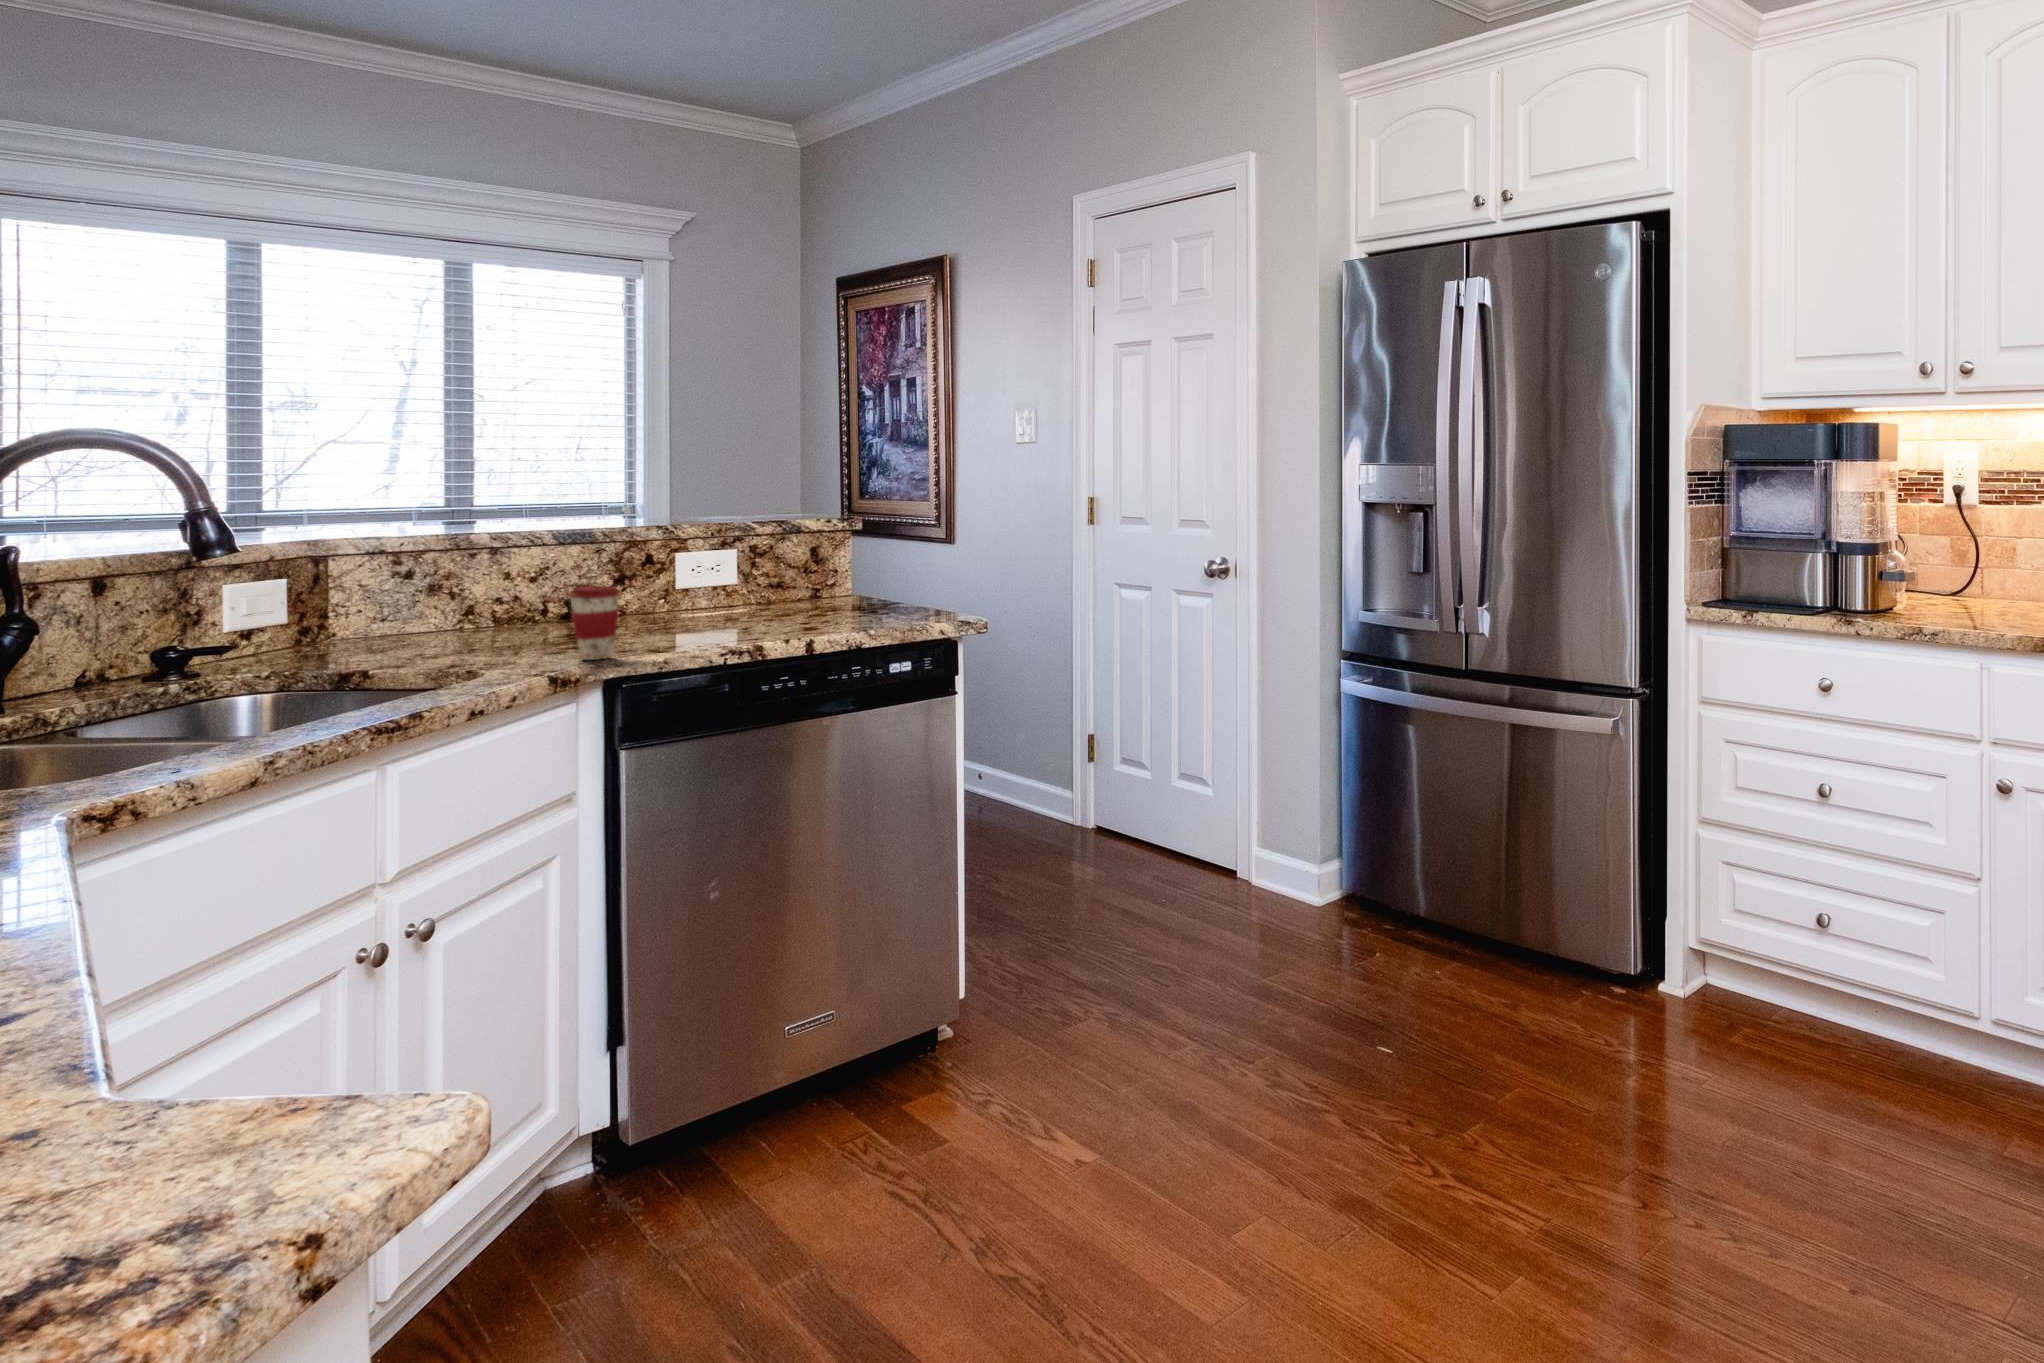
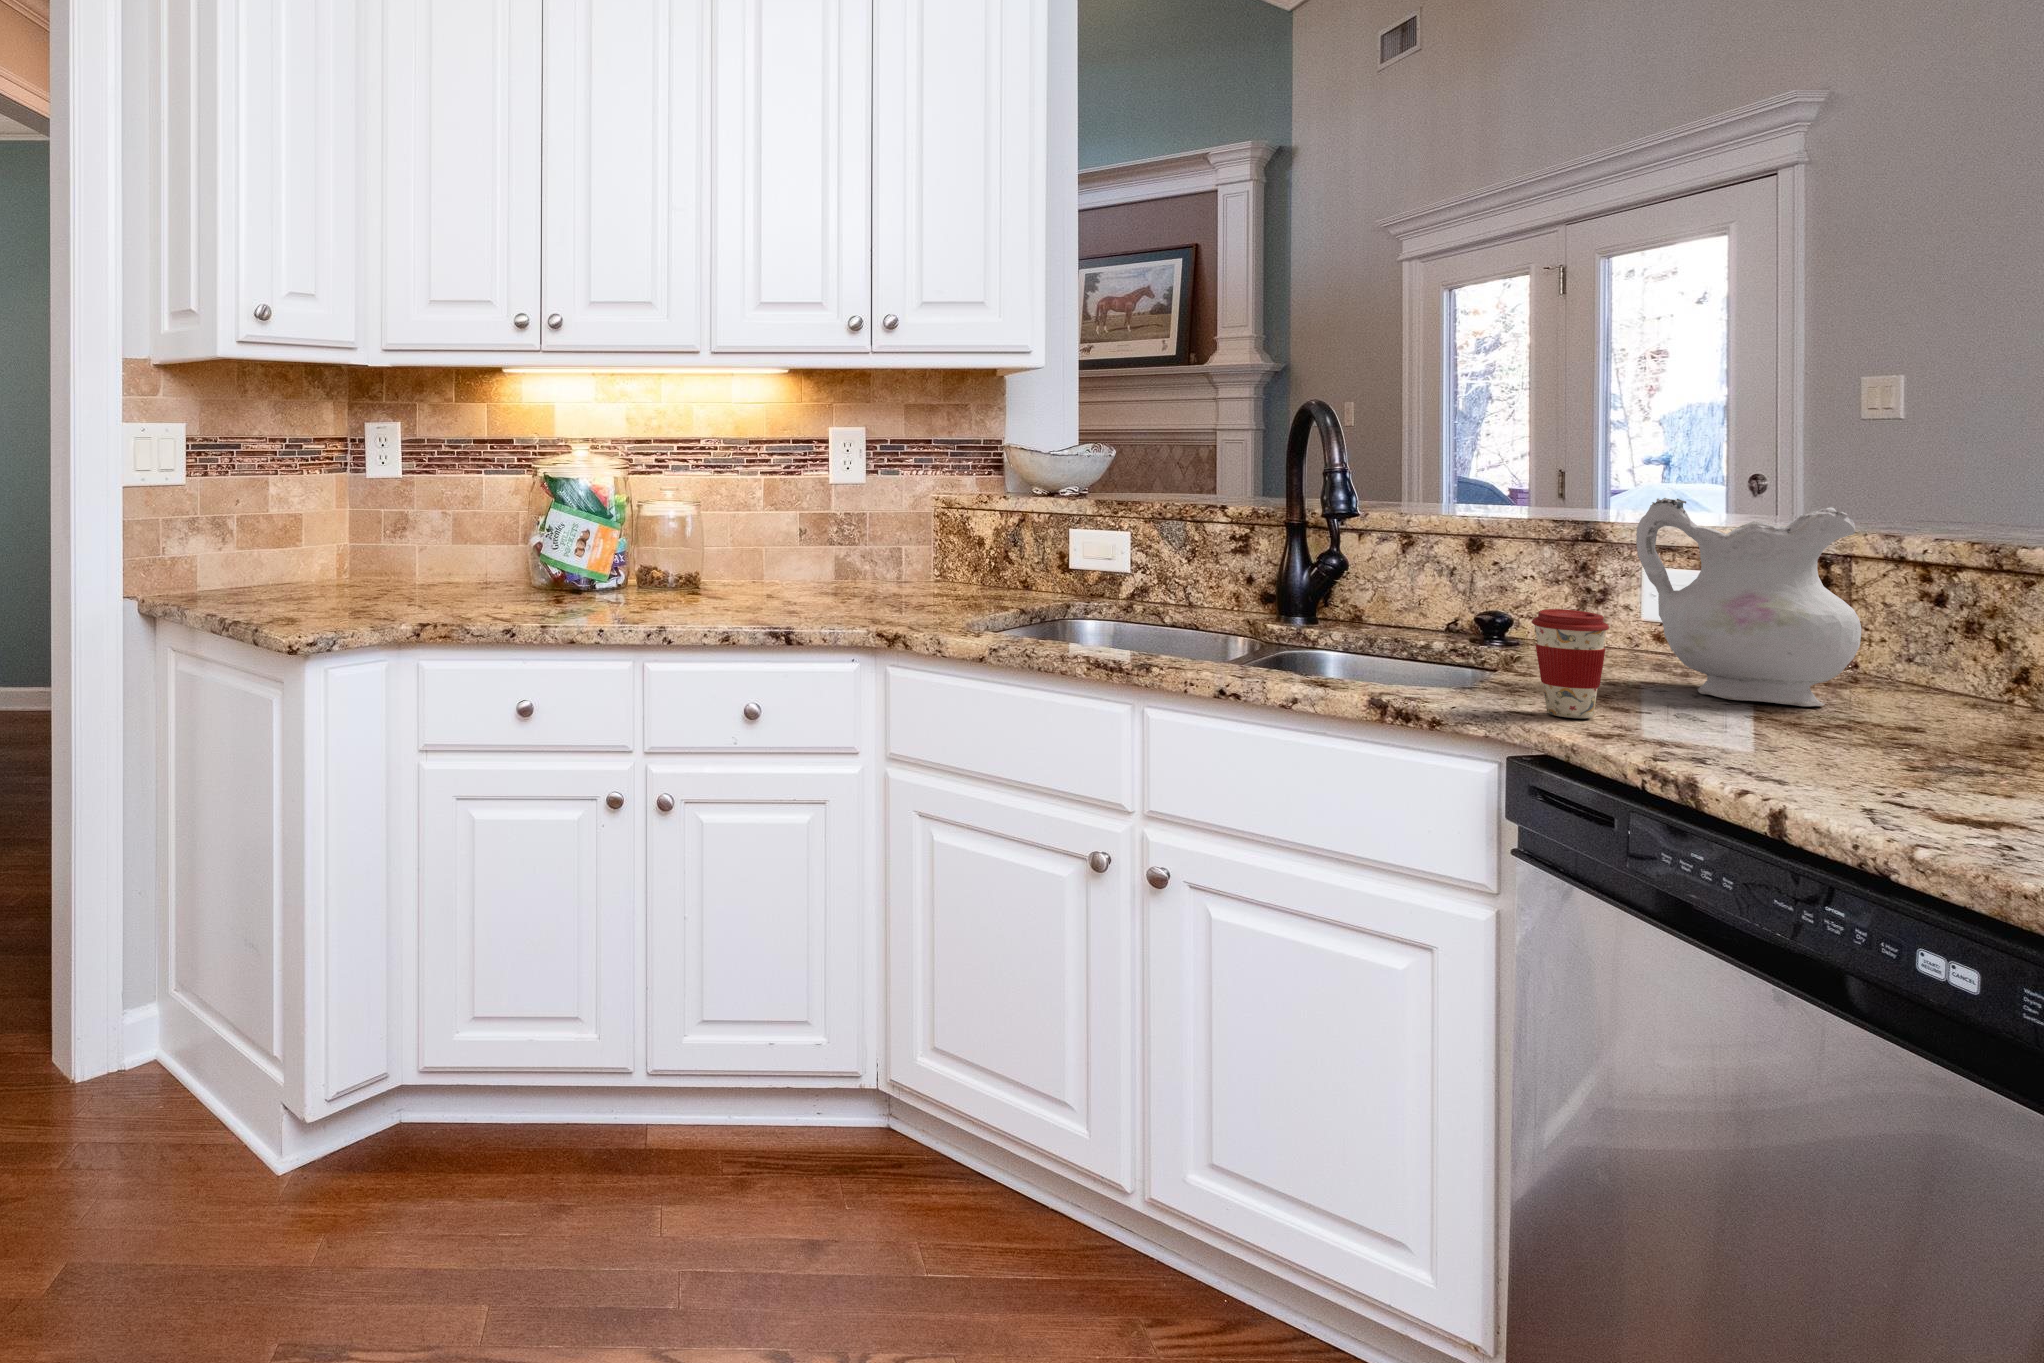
ceramic pitcher: none [395,511,532,653] -> present [1636,498,1862,706]

